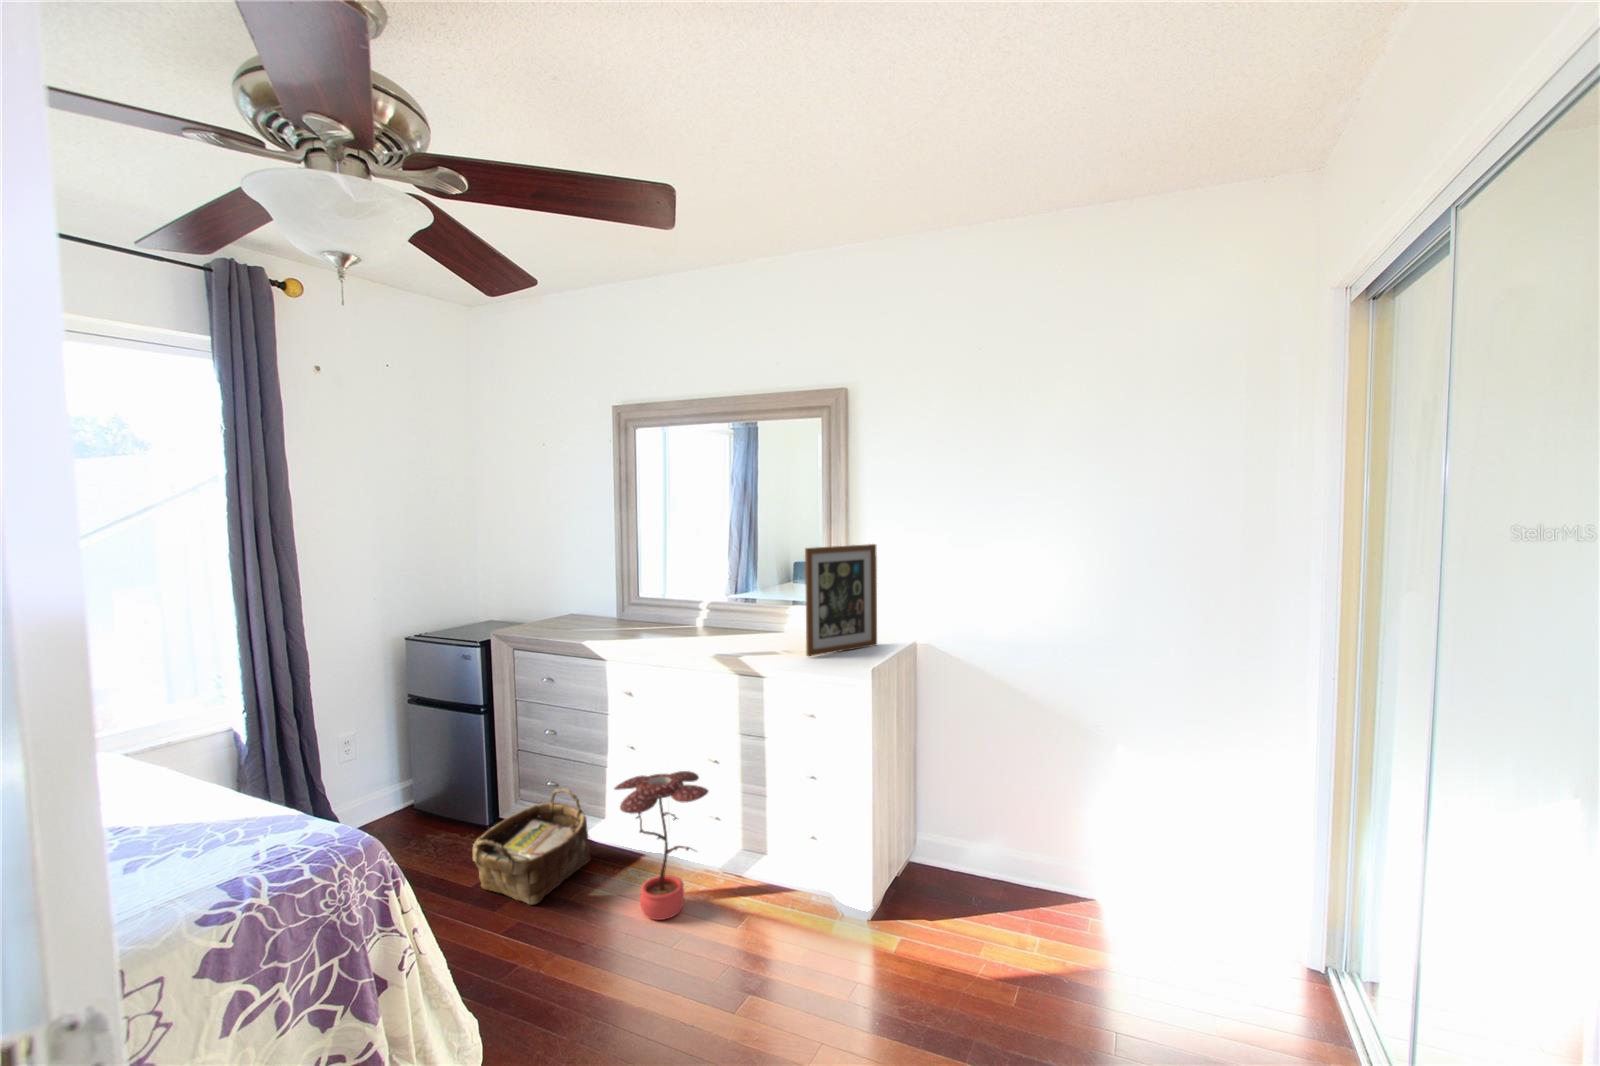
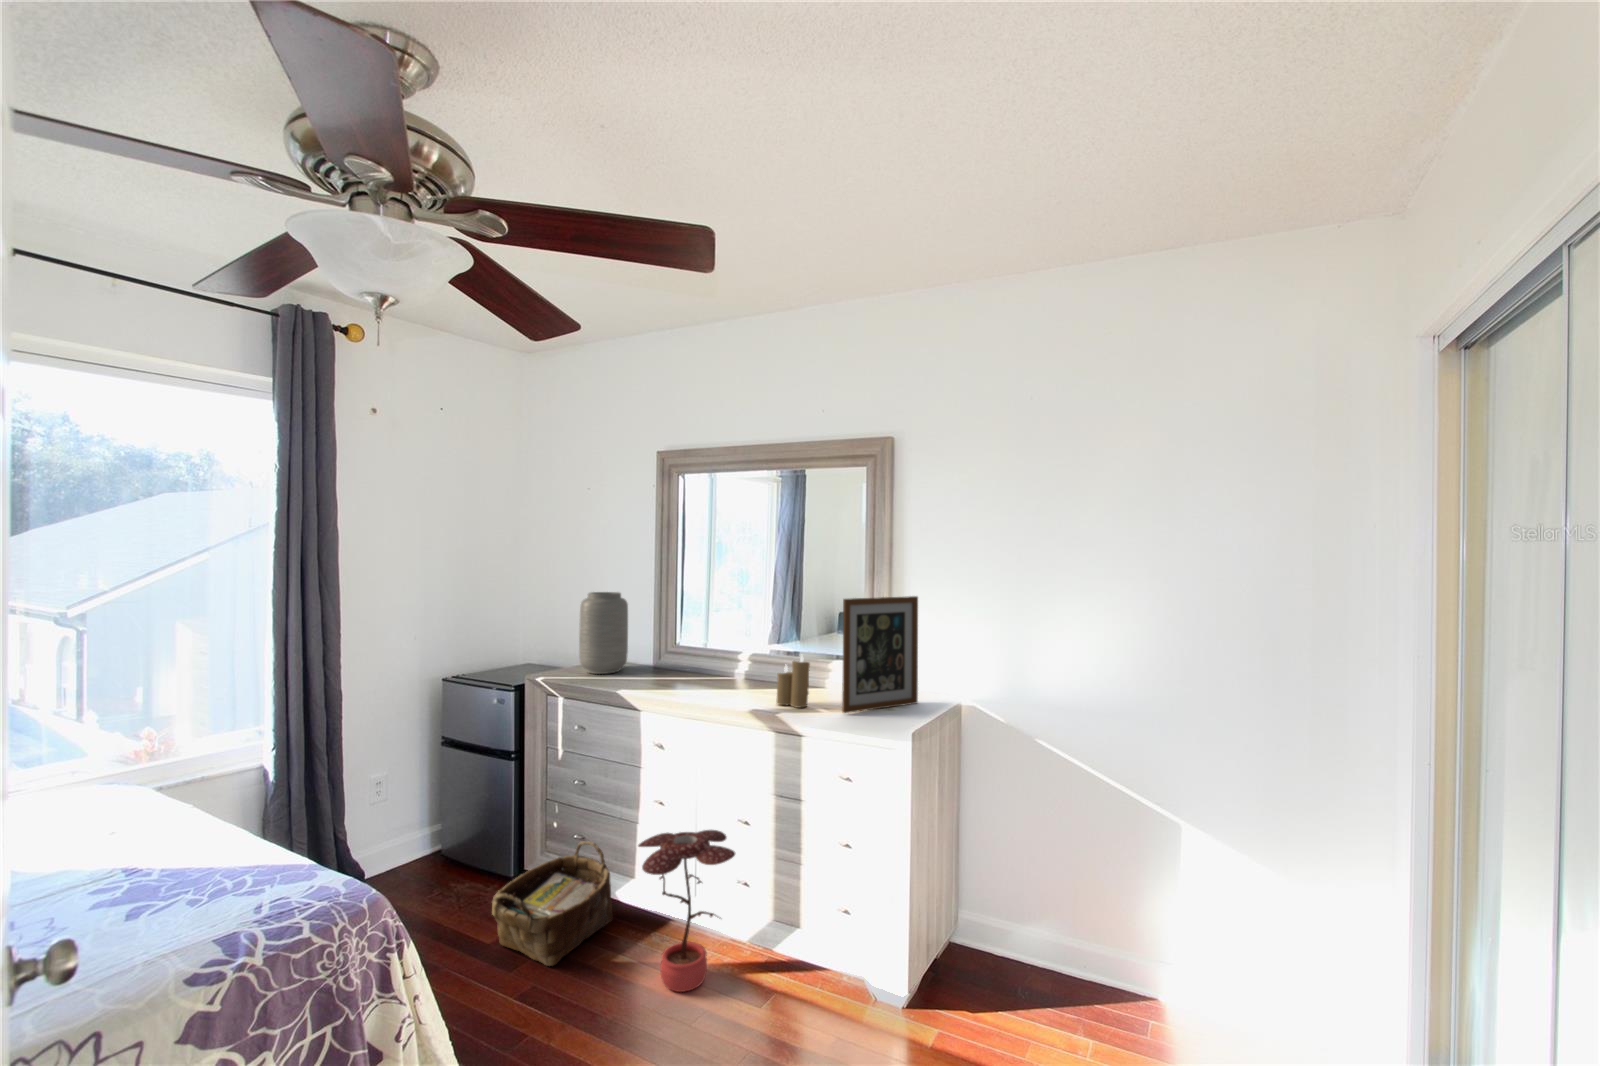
vase: none [544,548,593,629] -> present [579,592,628,674]
candle: none [743,603,774,653] -> present [776,656,810,708]

